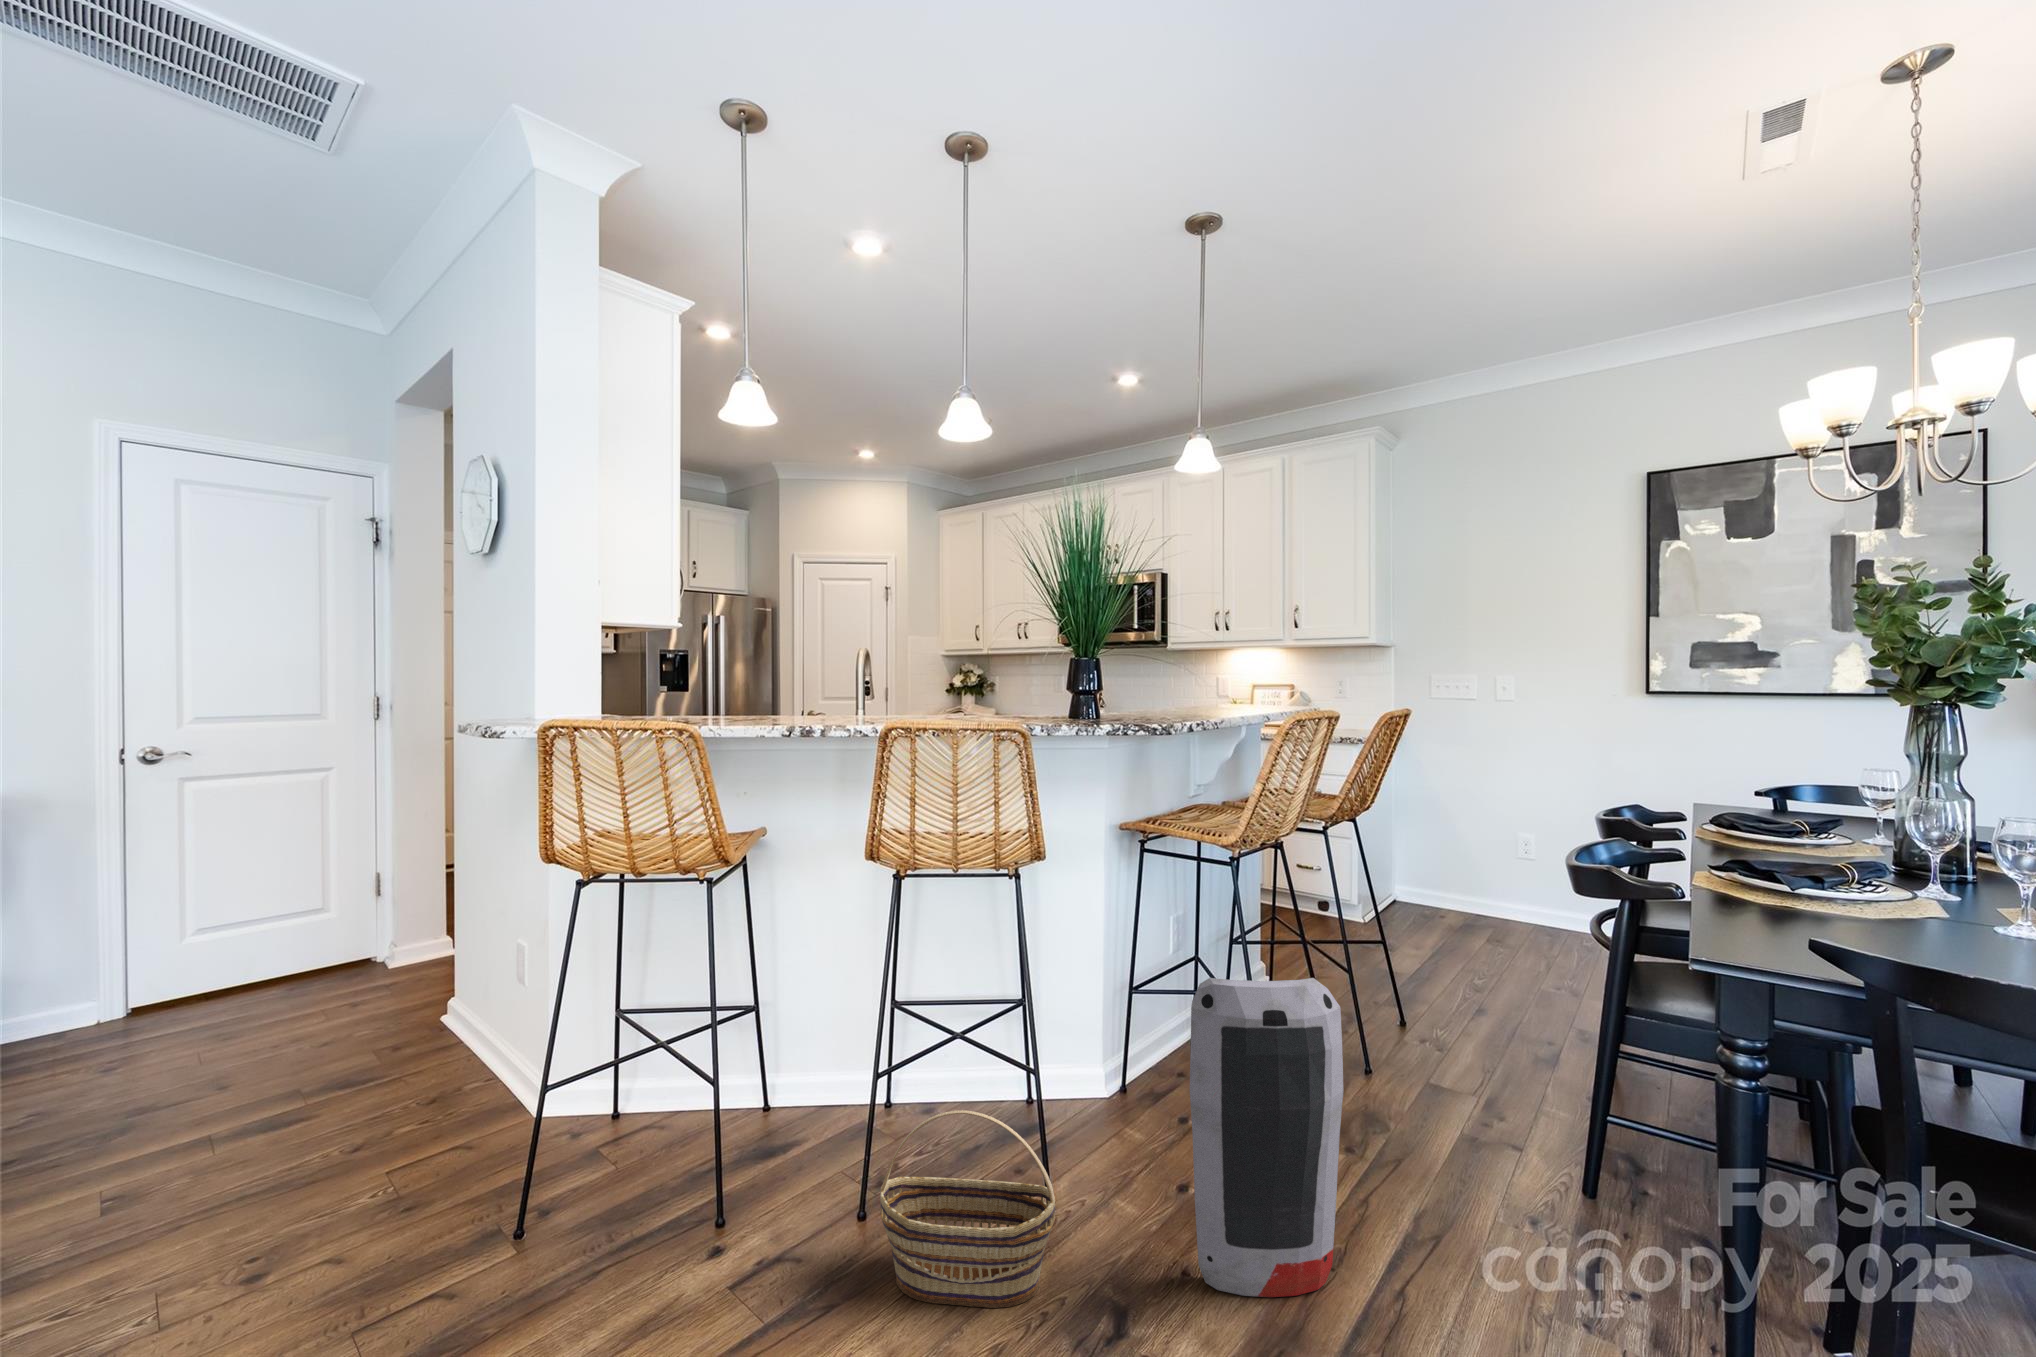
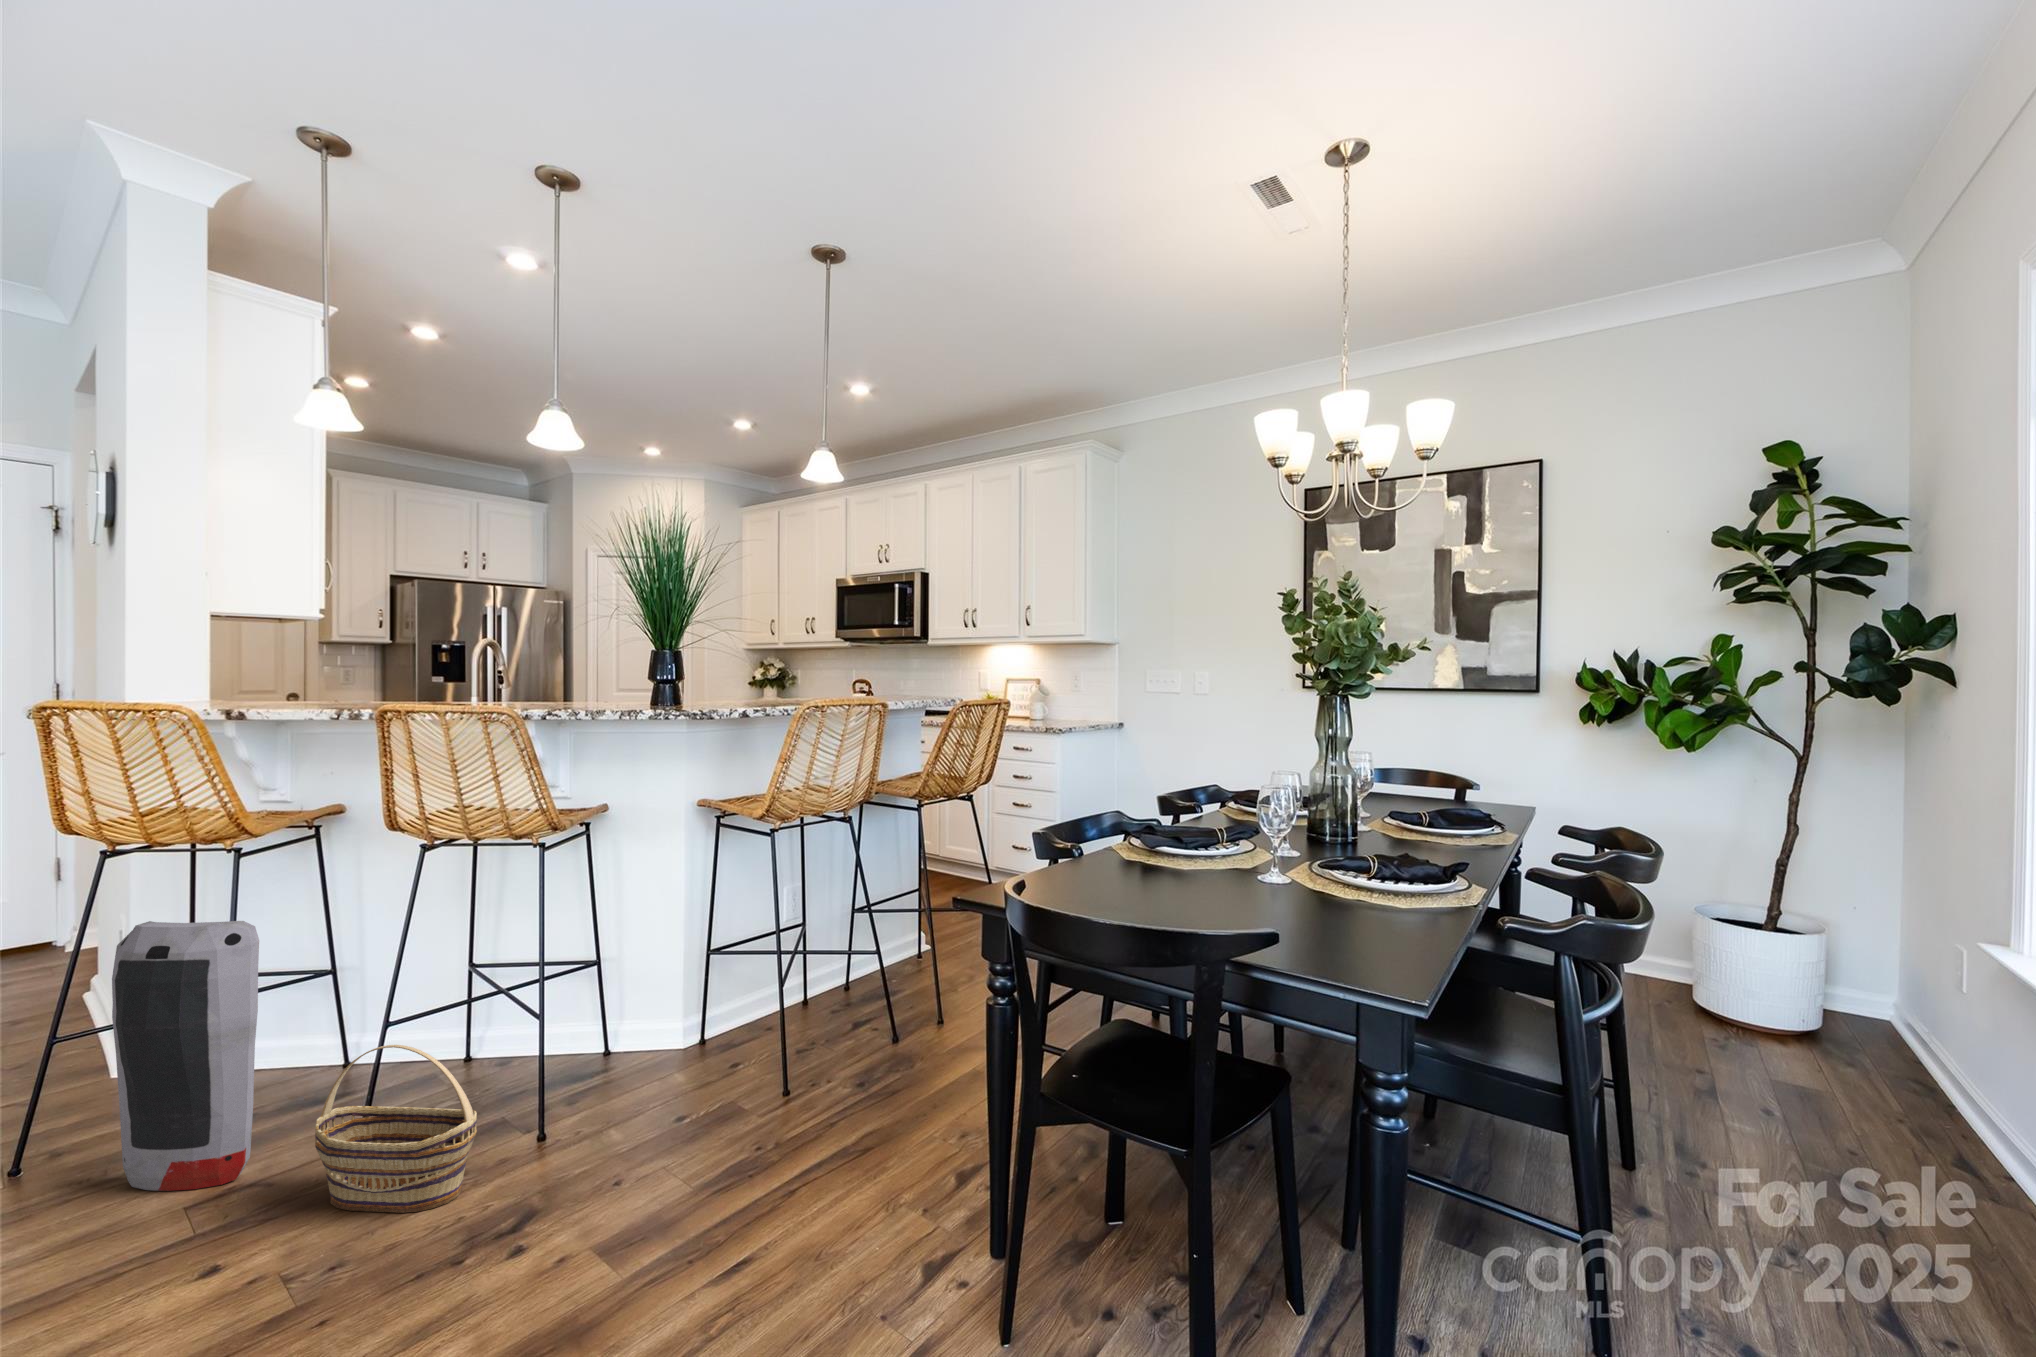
air purifier: present [1190,978,1343,1297] -> present [112,921,259,1191]

